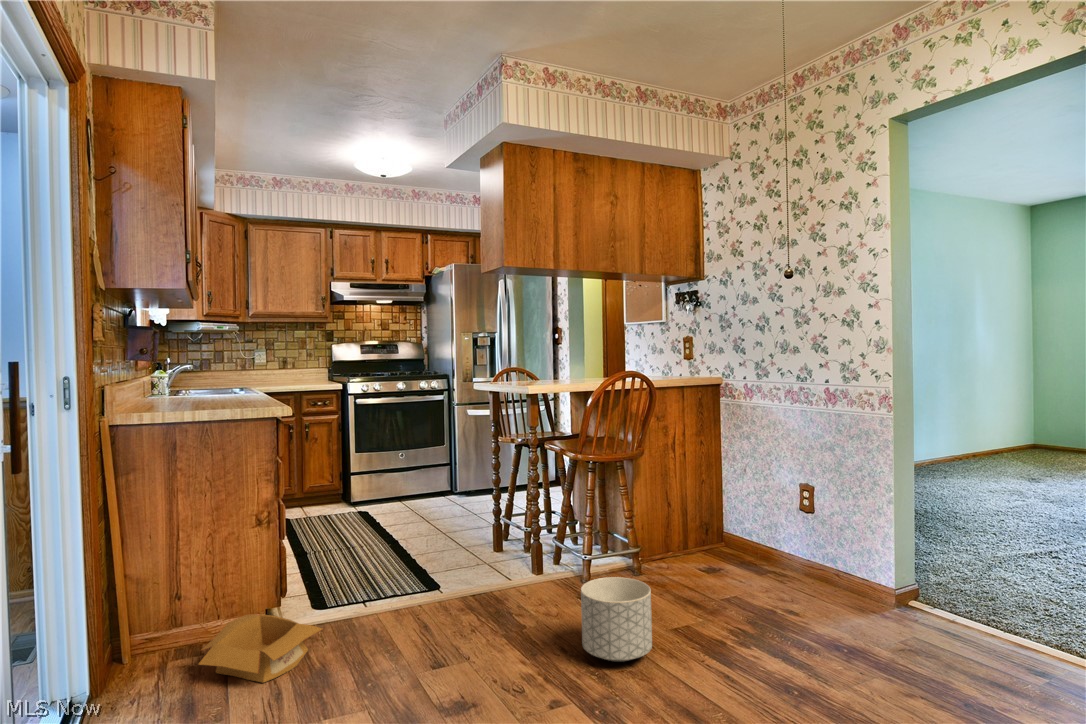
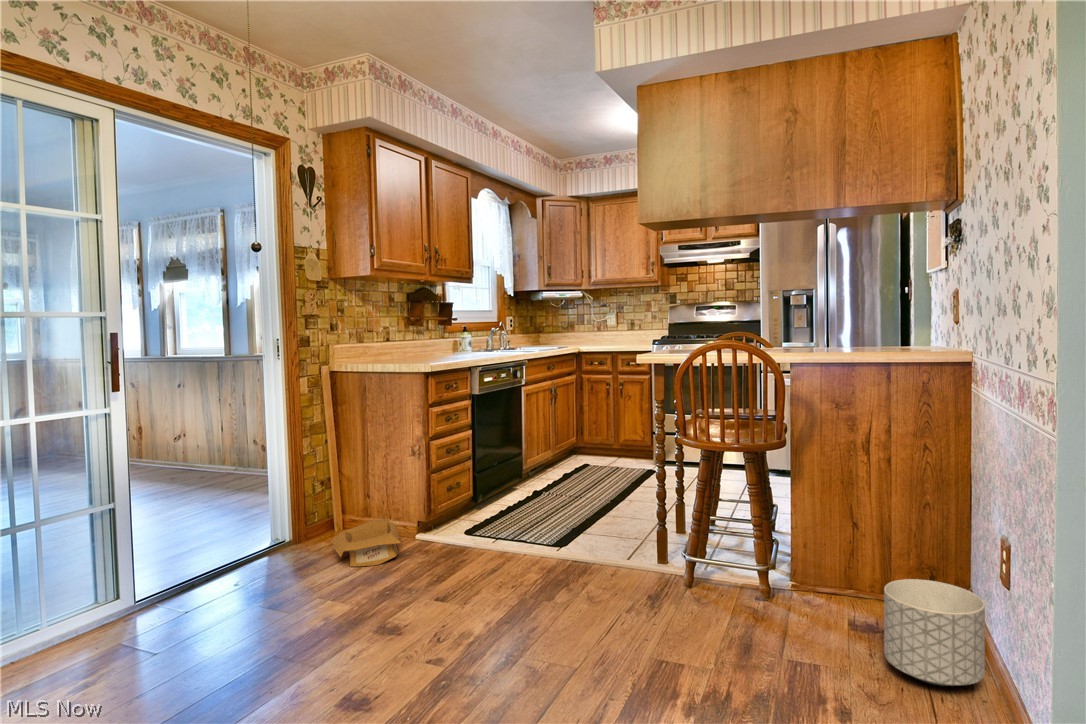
planter: present [581,577,652,662] -> present [884,579,985,686]

